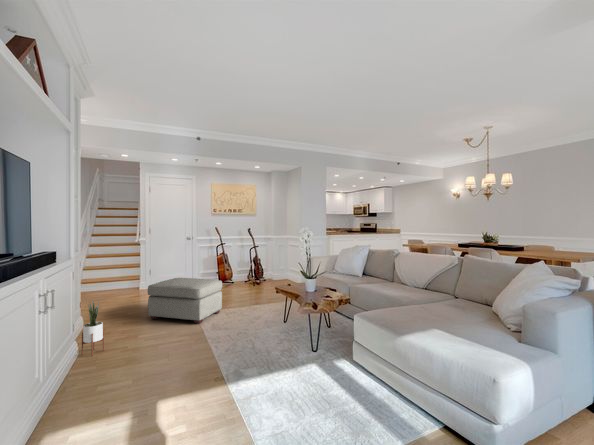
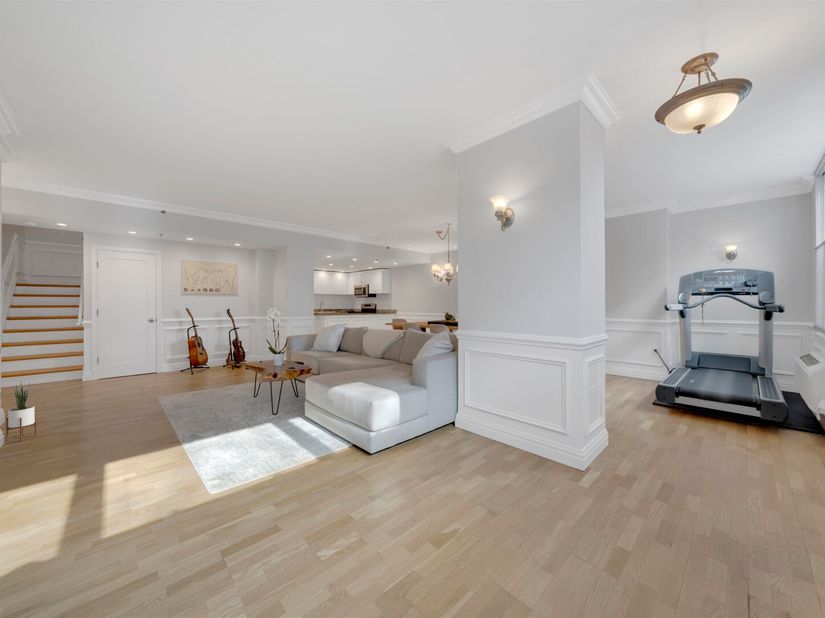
ottoman: present [147,278,222,324] -> none [93,361,188,405]

